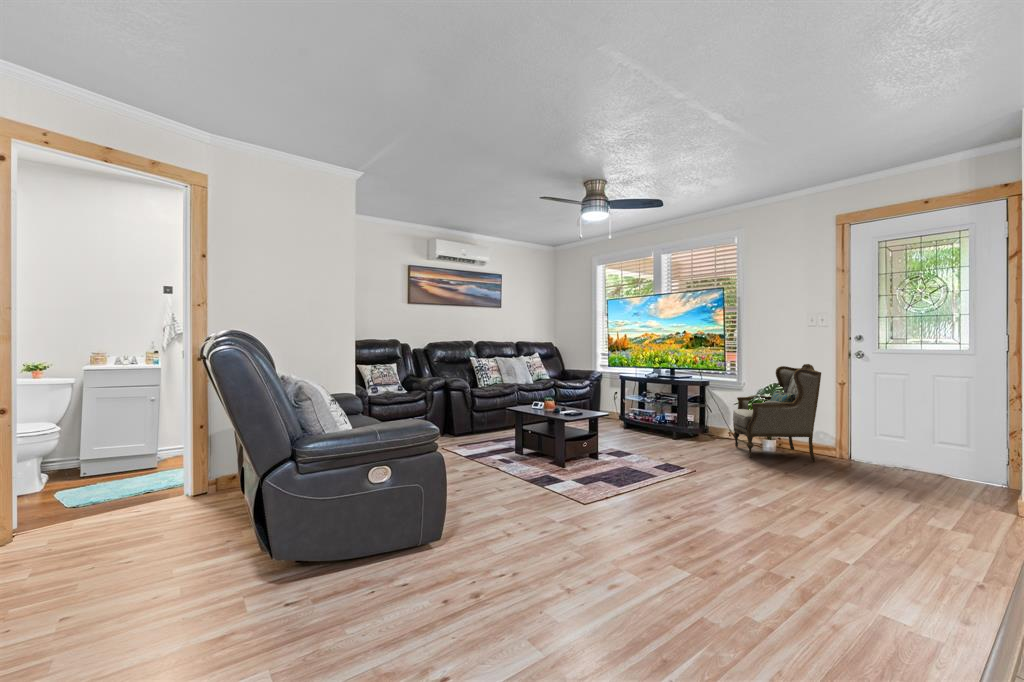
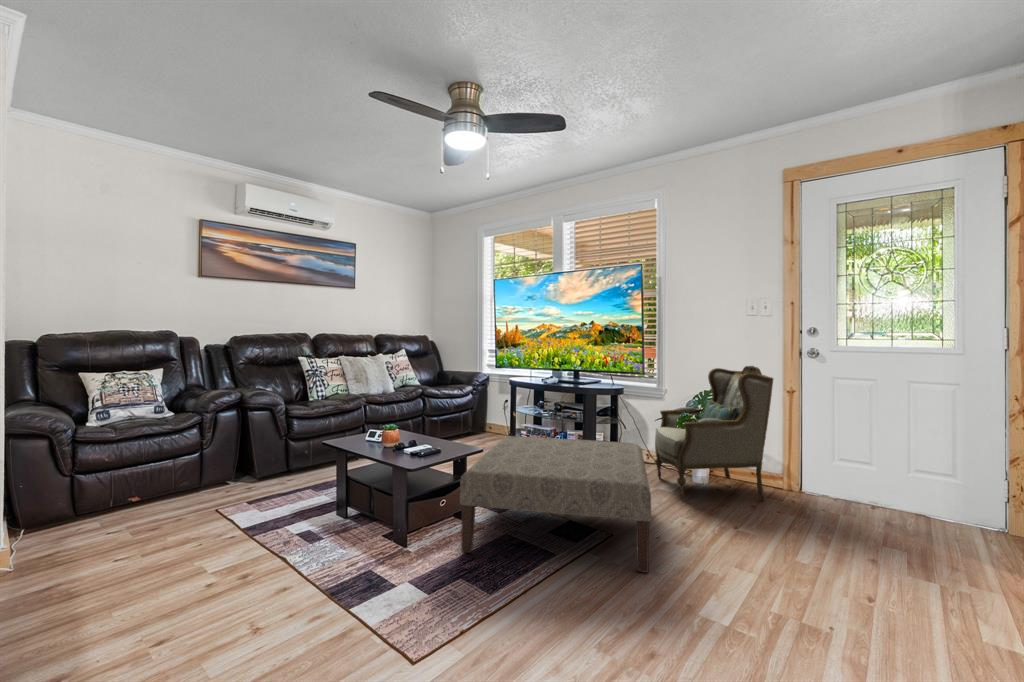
ottoman: none [598,410,719,487] -> present [460,436,651,572]

